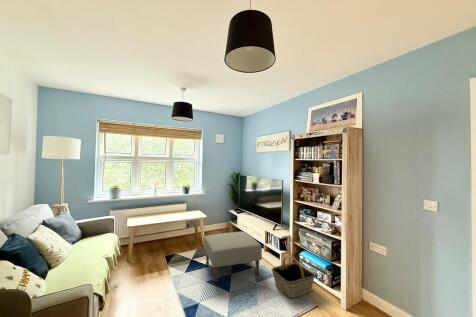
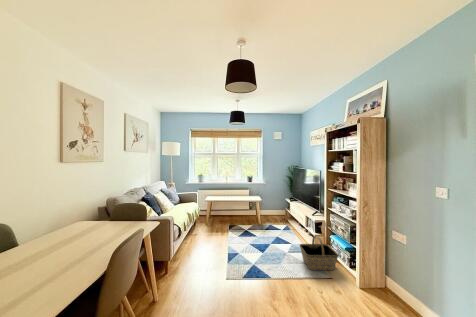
ottoman: present [204,232,262,282] -> none [252,213,296,249]

